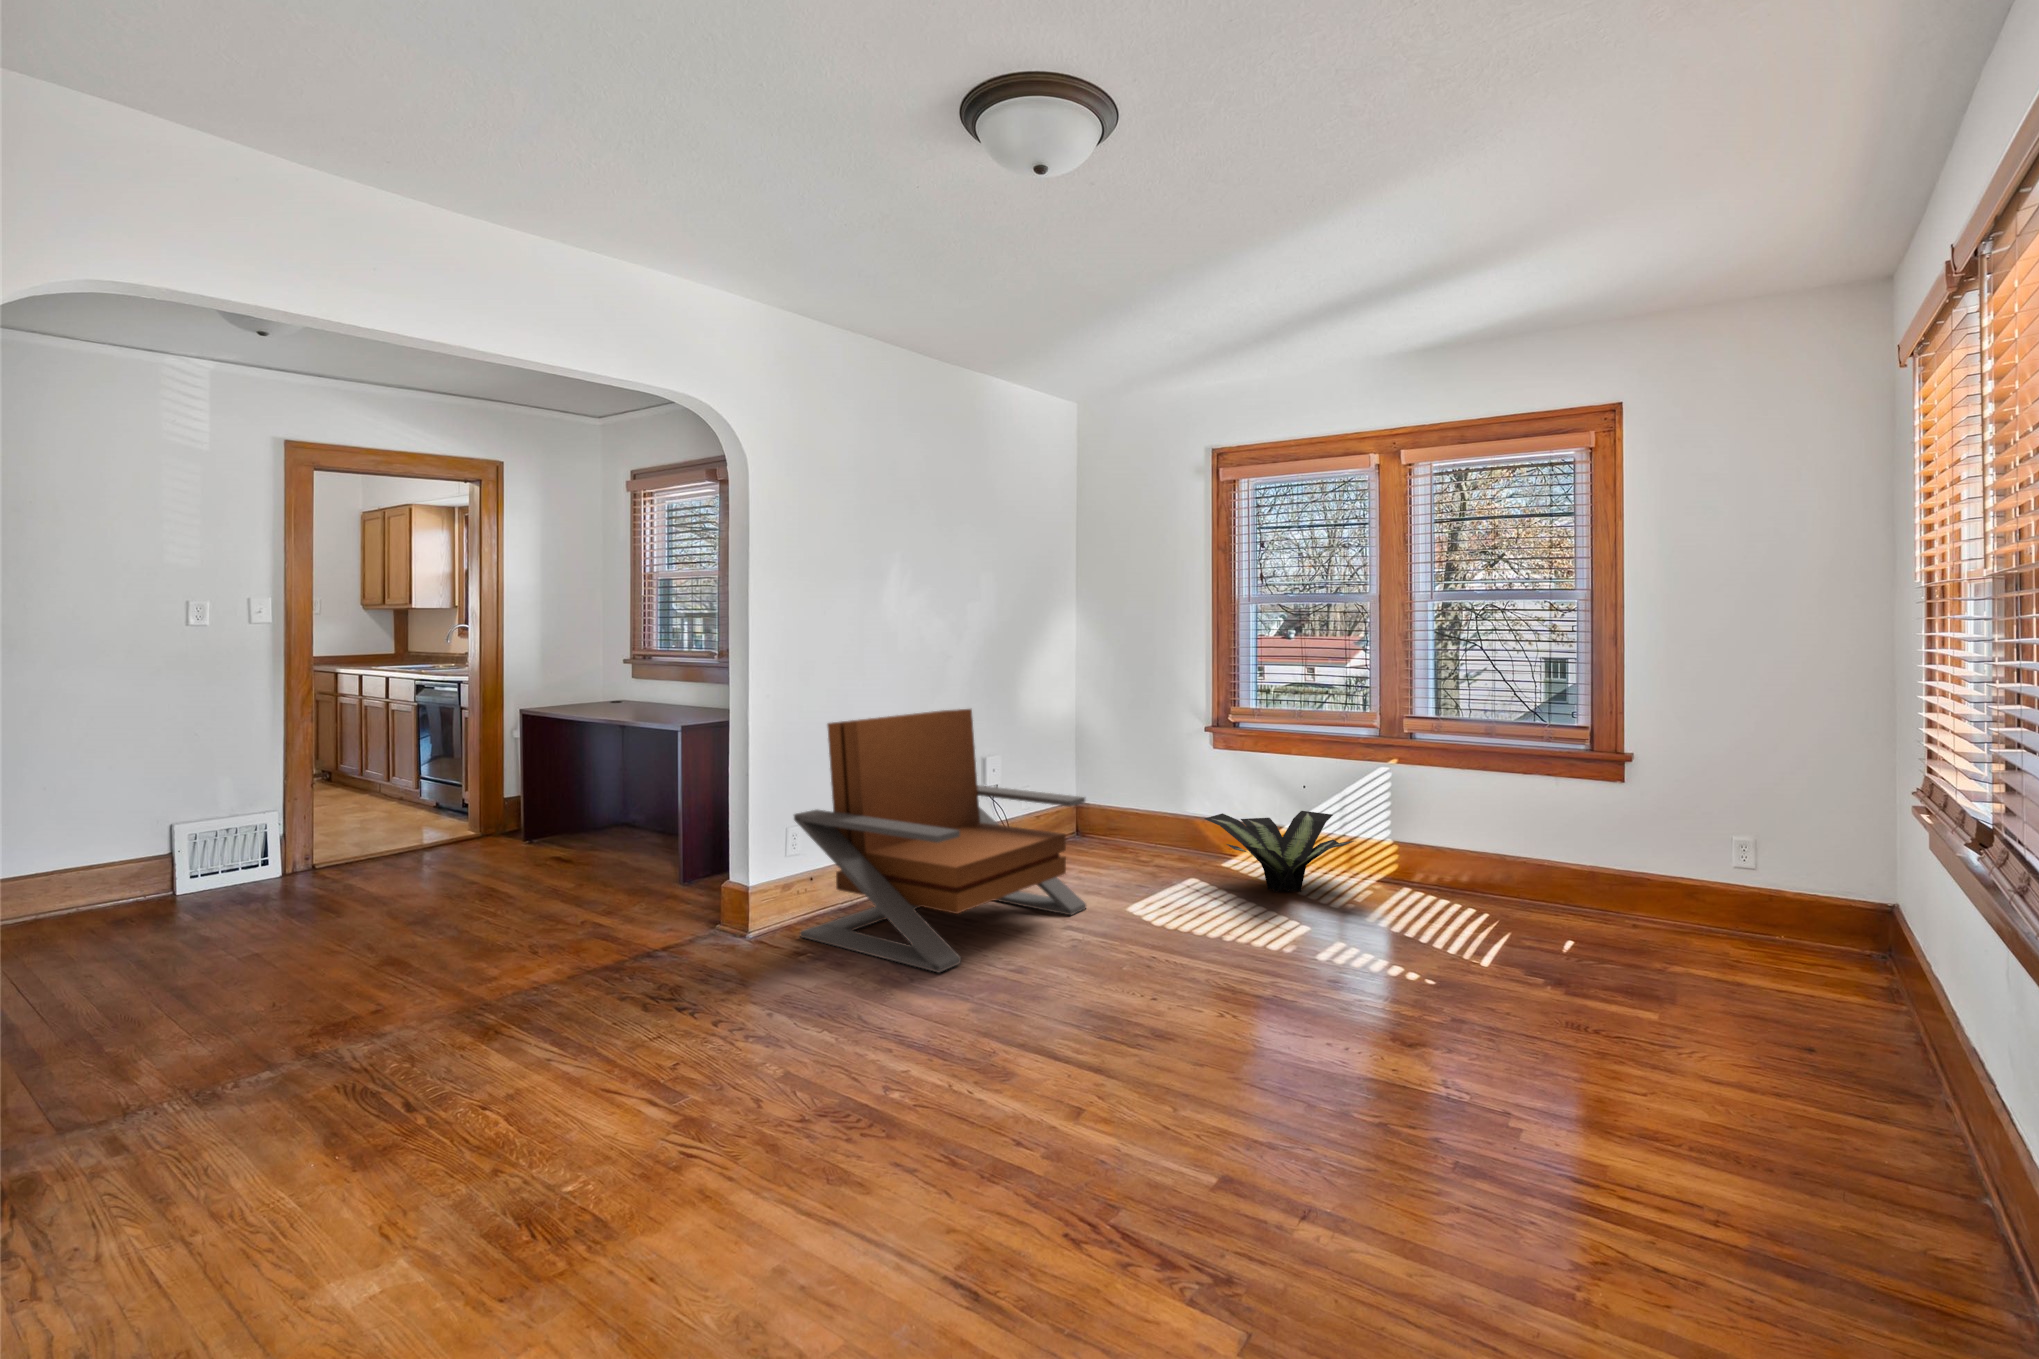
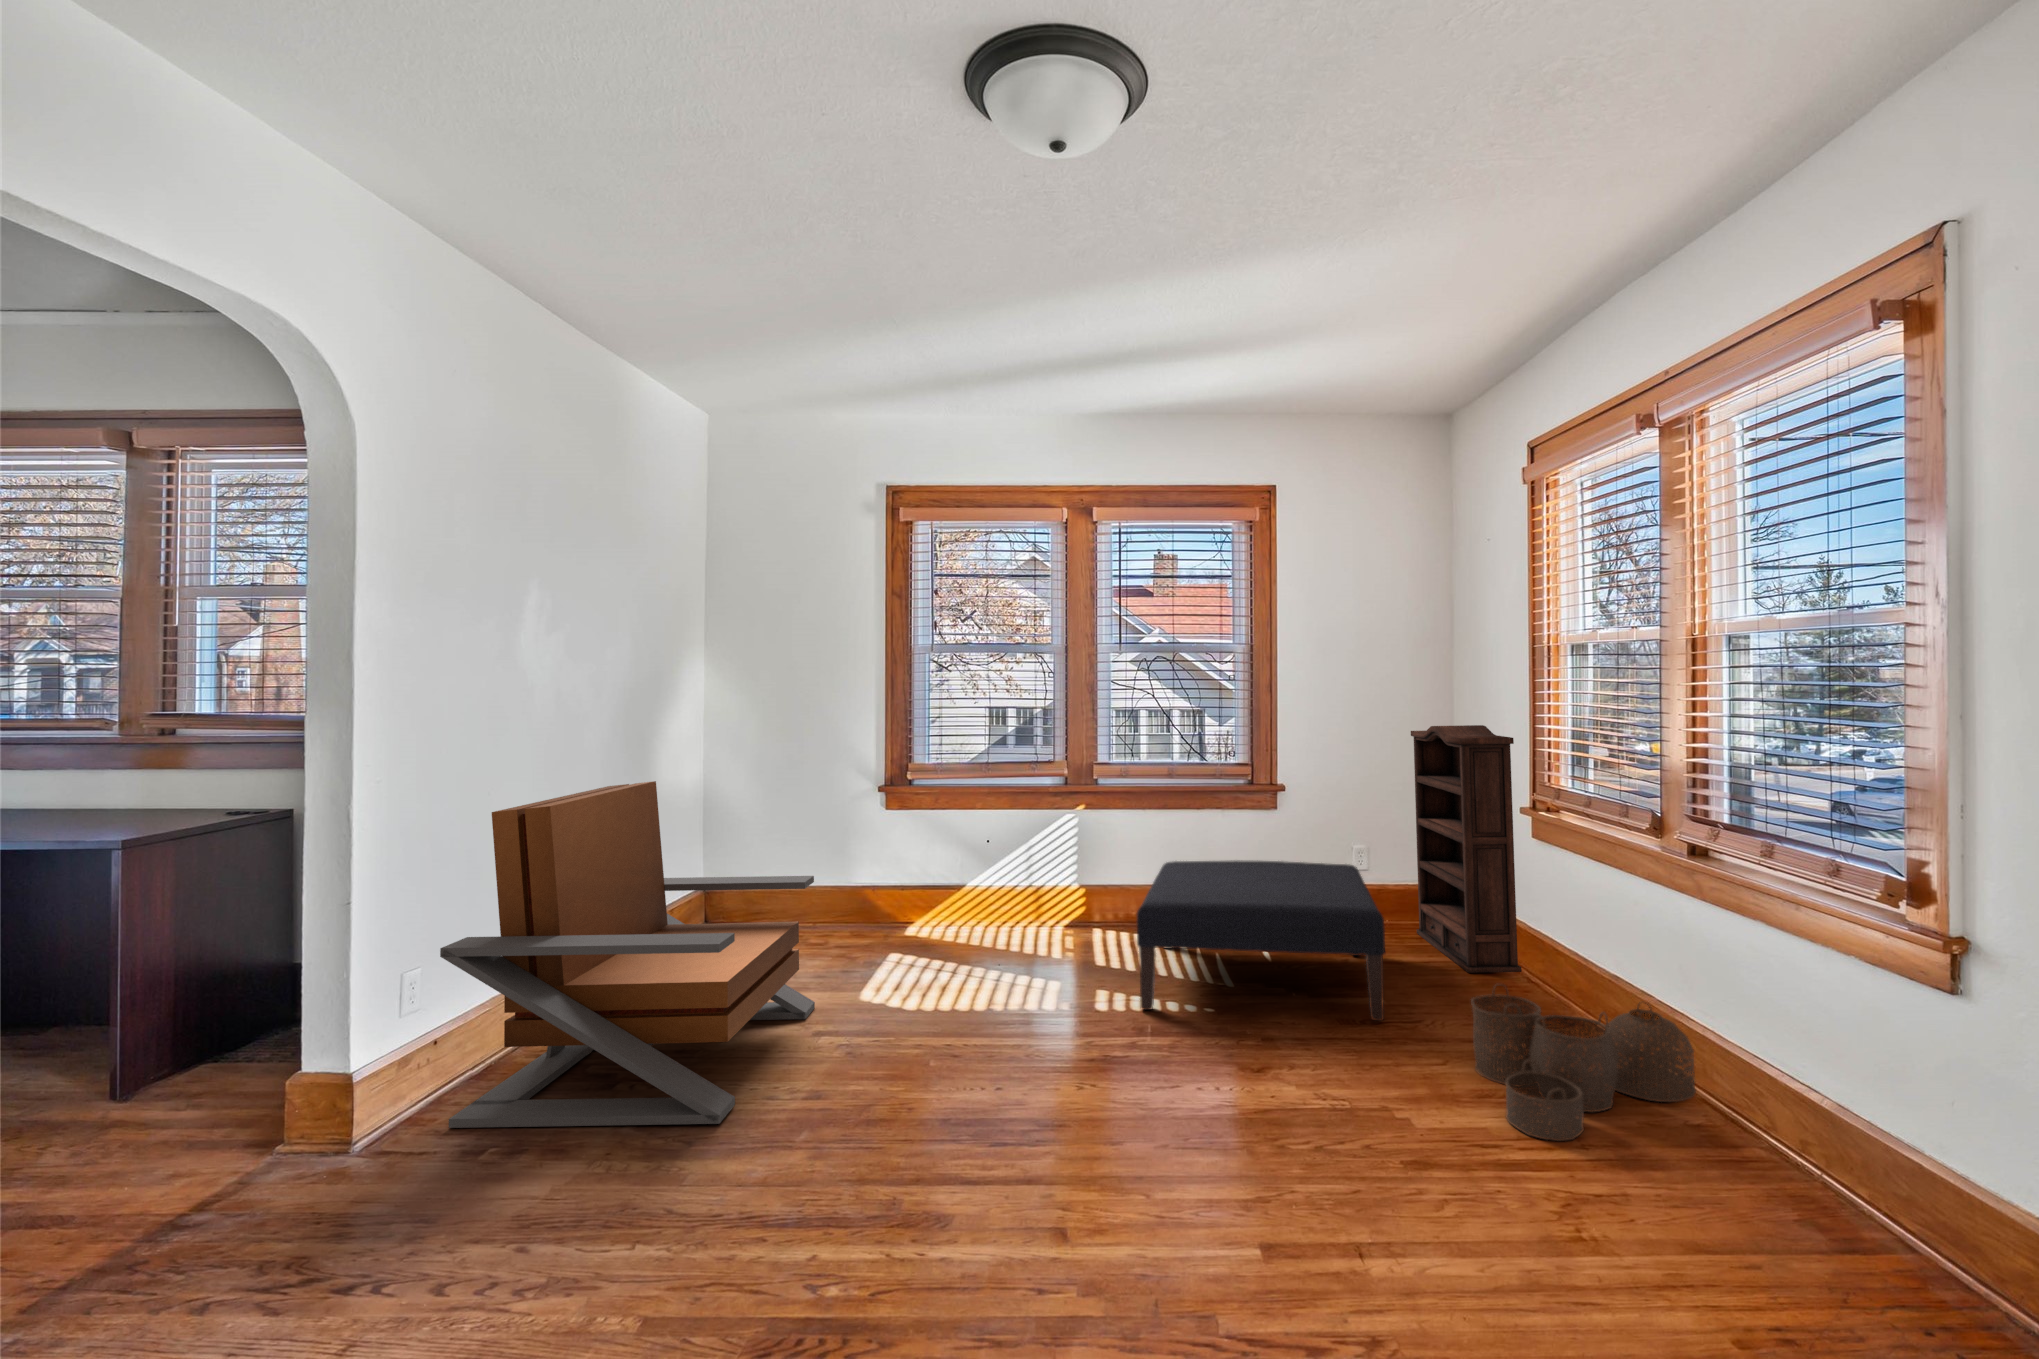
bookshelf: none [1806,696,1905,1027] -> present [1411,725,1522,973]
potted plant: present [1205,811,1354,892] -> none [907,866,1067,954]
ottoman: none [1352,827,1690,1033] -> present [1137,860,1385,1021]
woven basket: none [1630,1015,1980,1219] -> present [1471,984,1696,1141]

